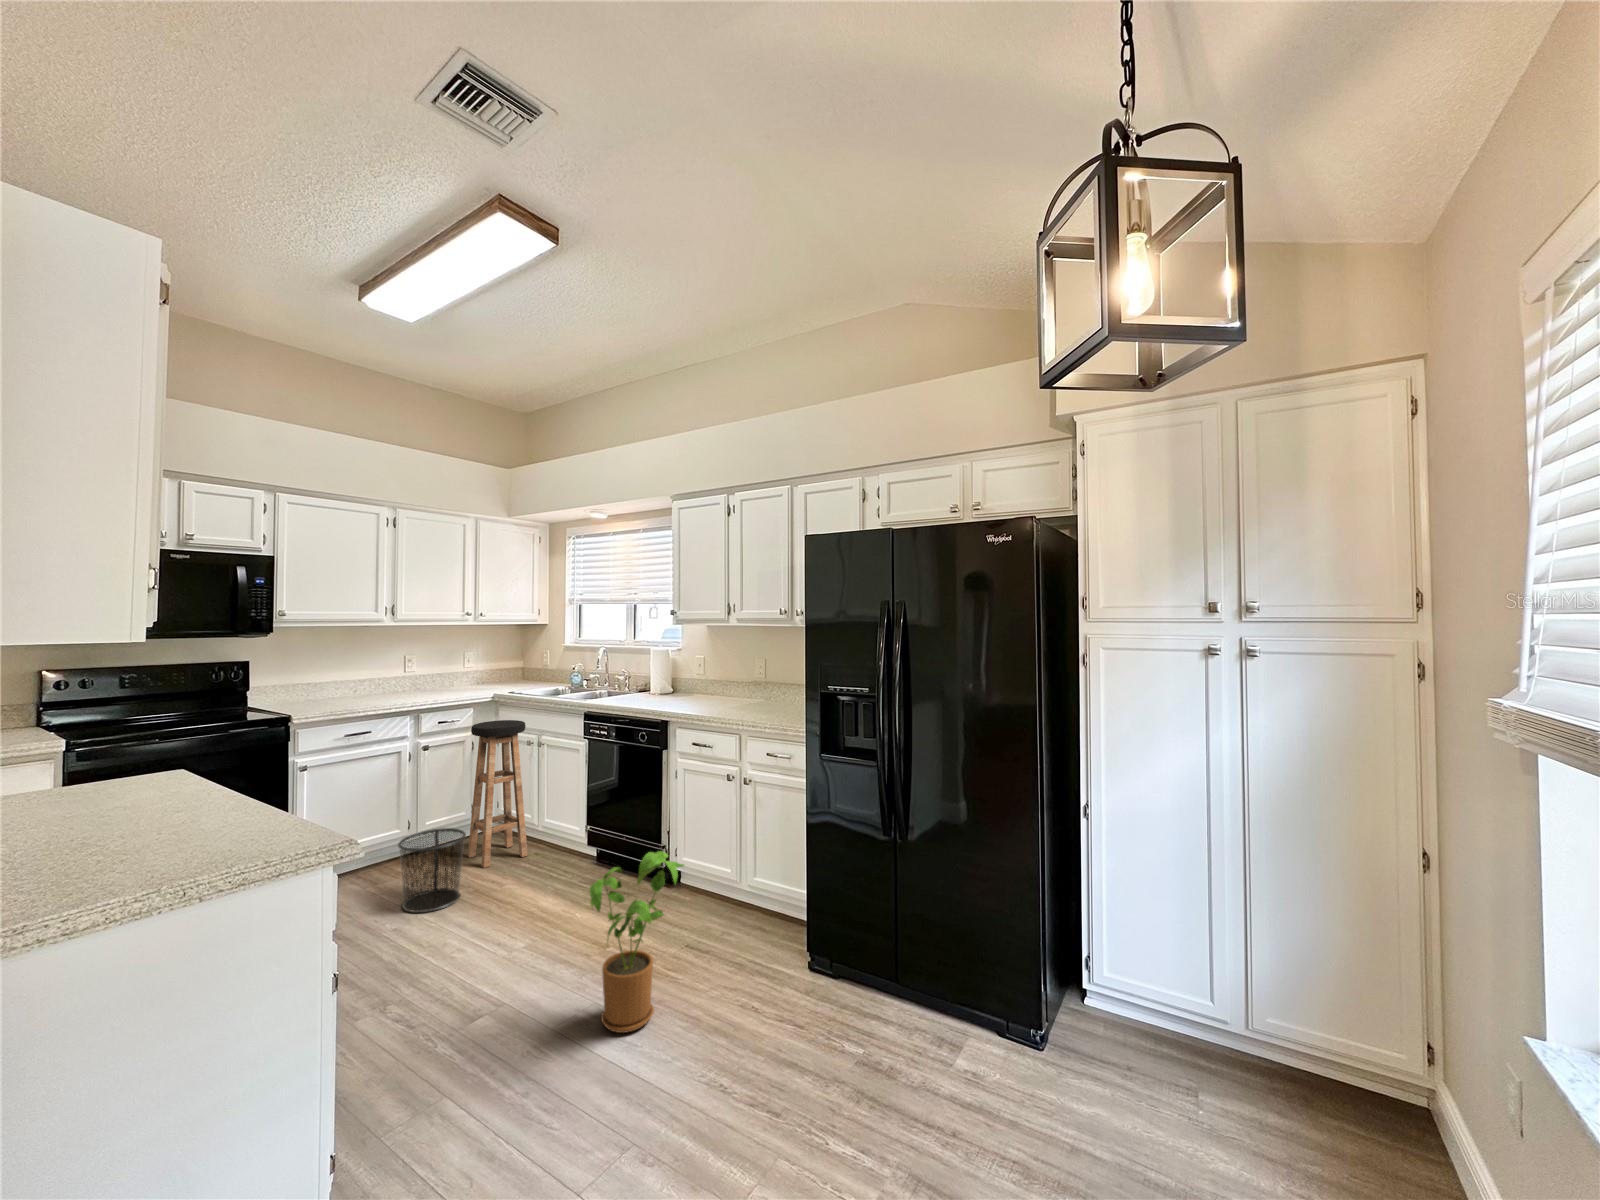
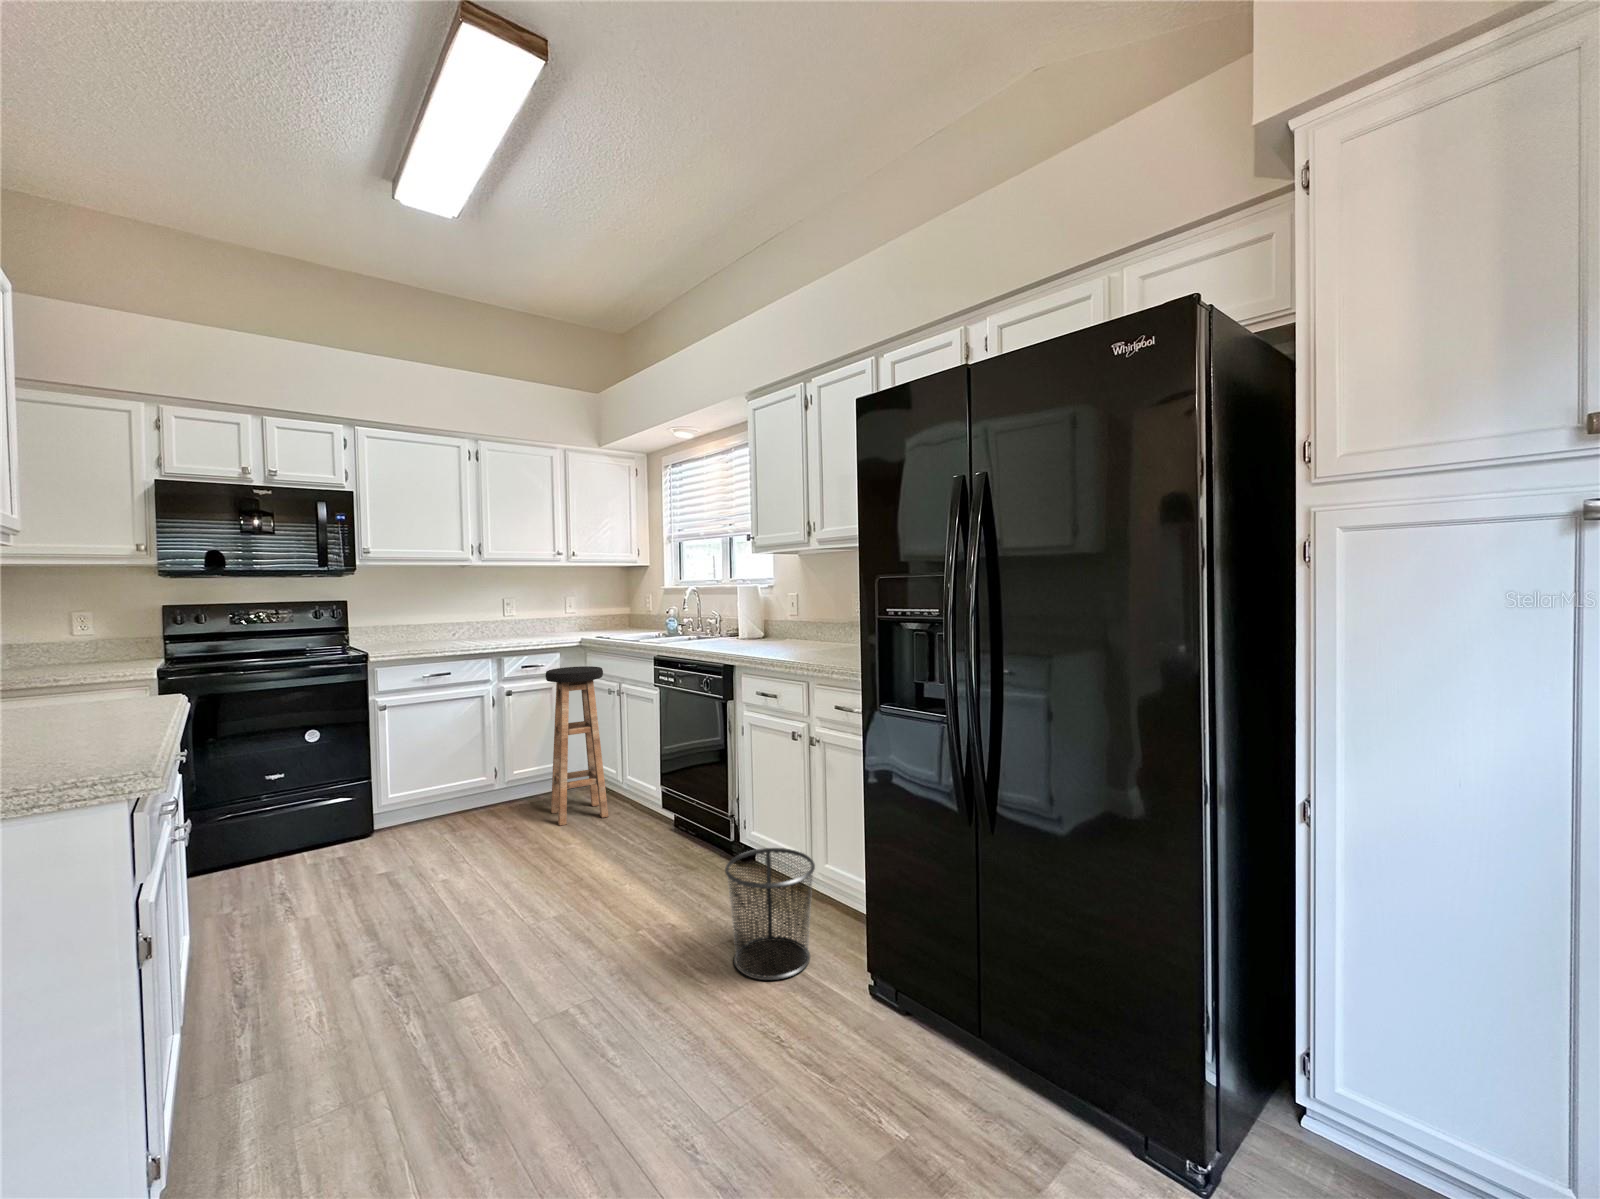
waste bin: present [398,828,466,913] -> present [725,848,815,980]
house plant: present [589,851,684,1033] -> none [570,820,692,1044]

